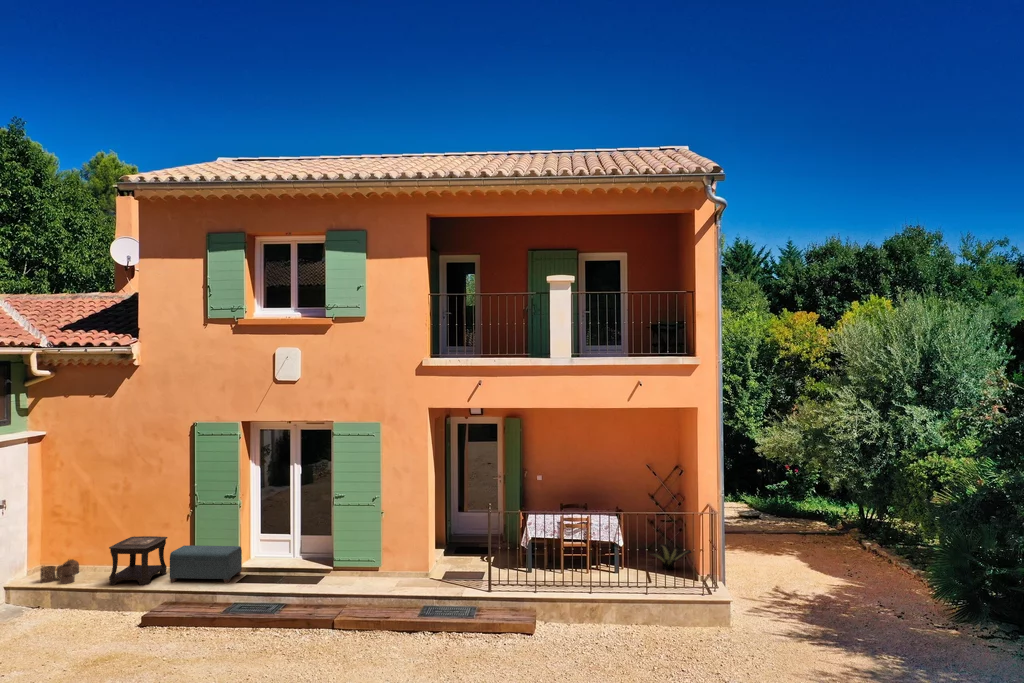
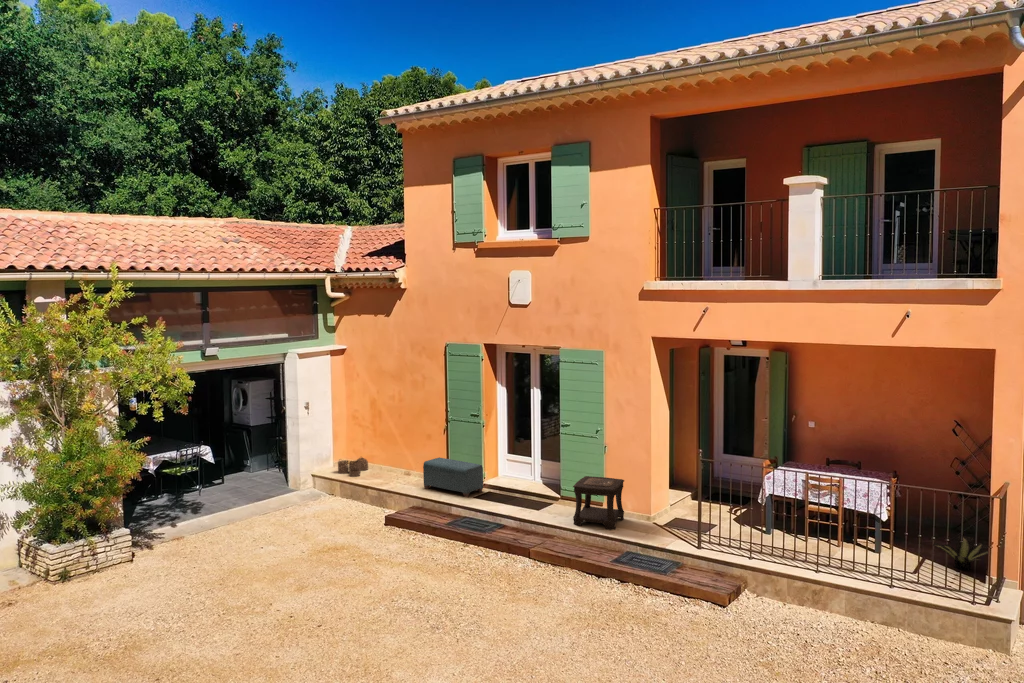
side table: present [109,536,167,586] -> present [573,476,624,530]

